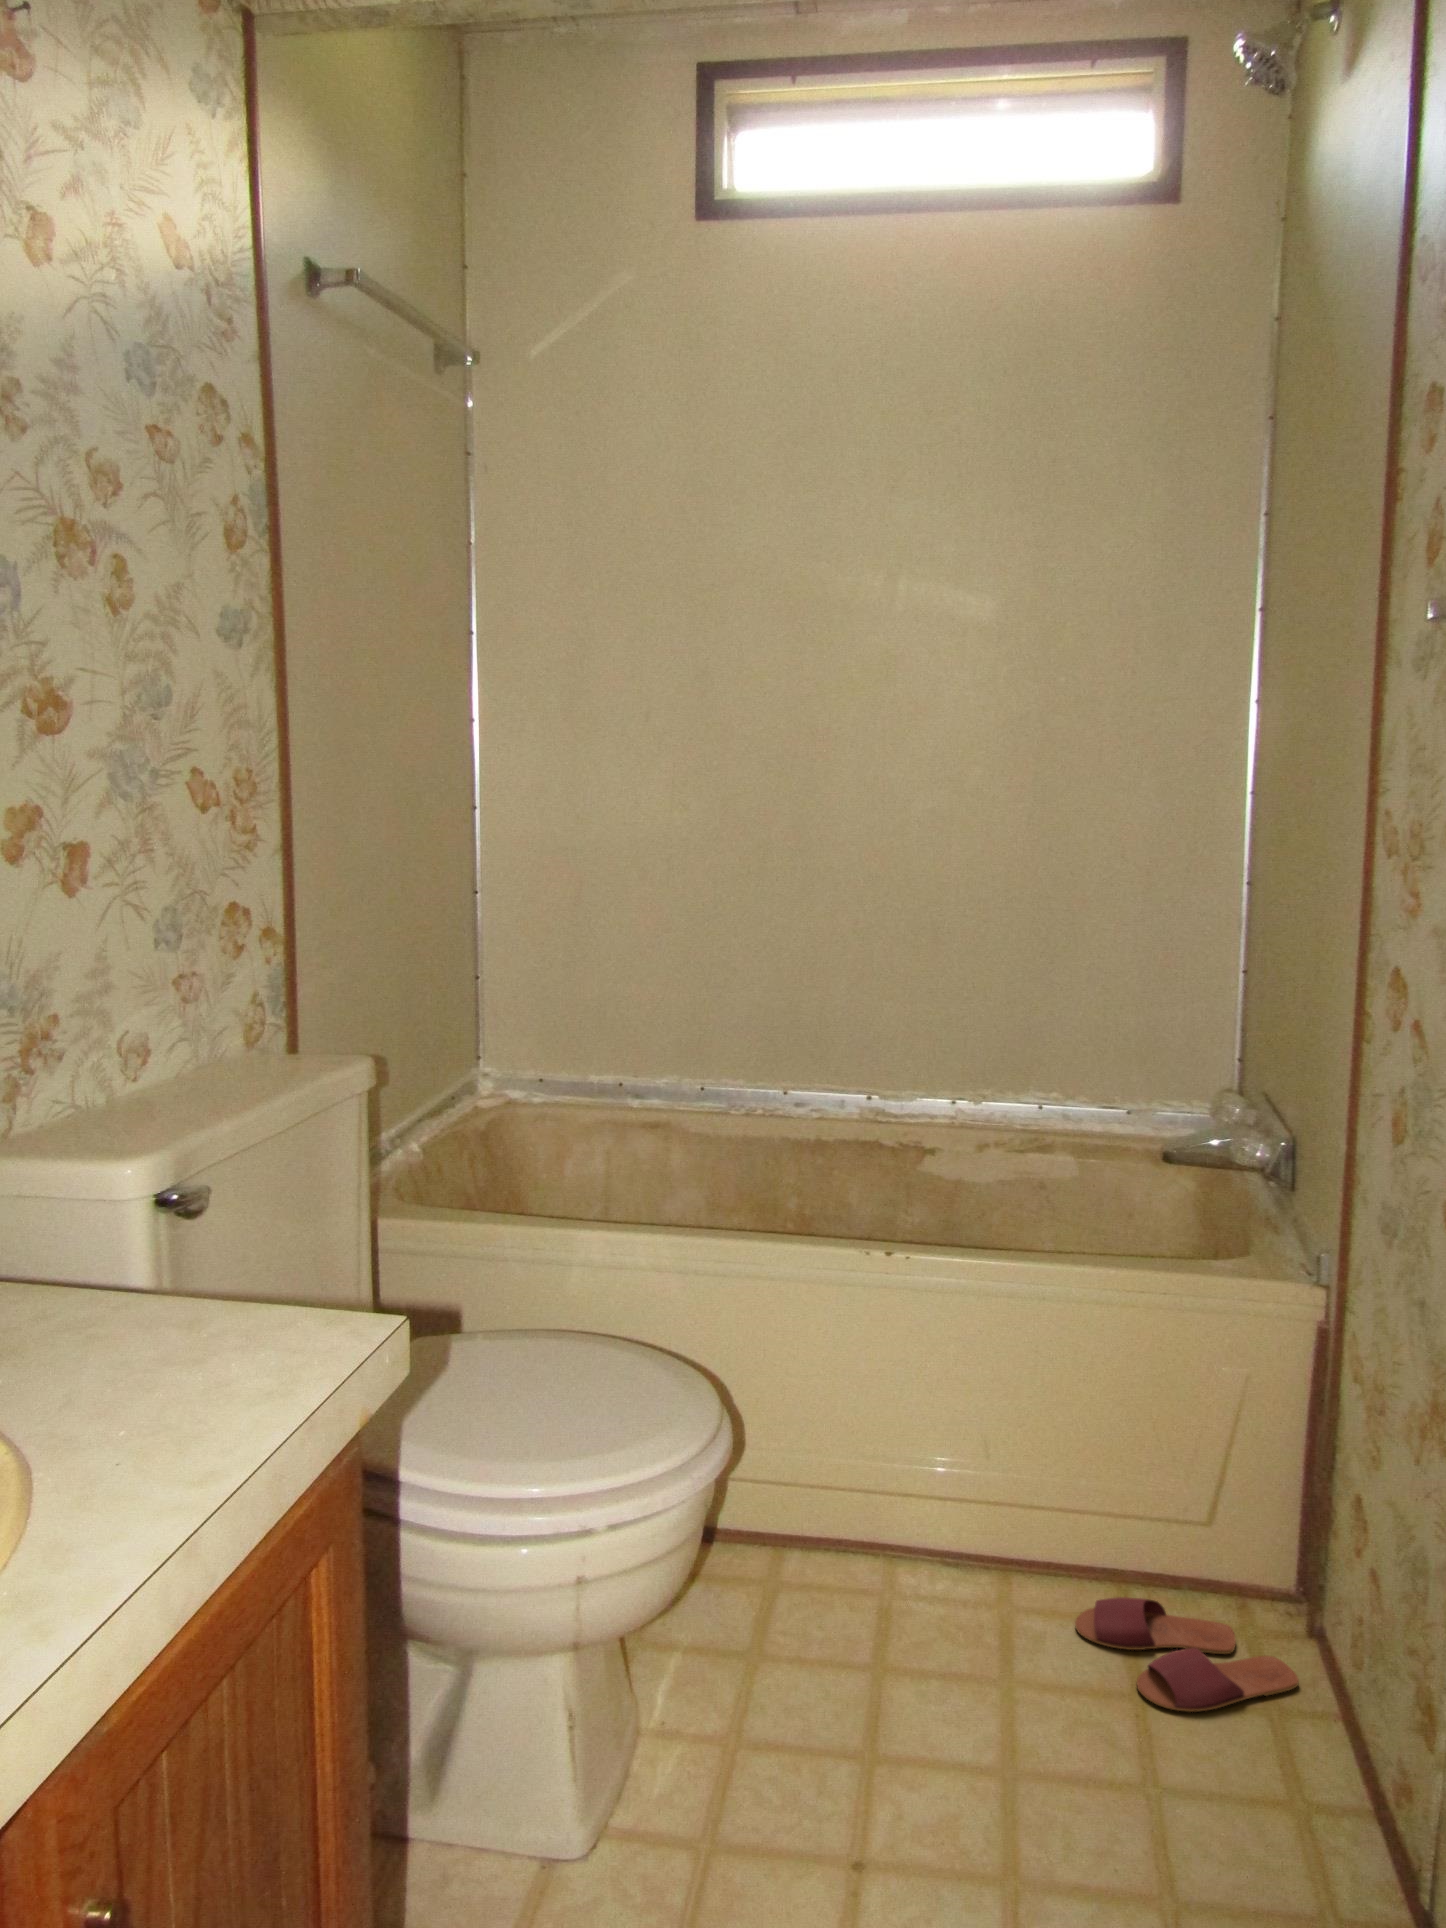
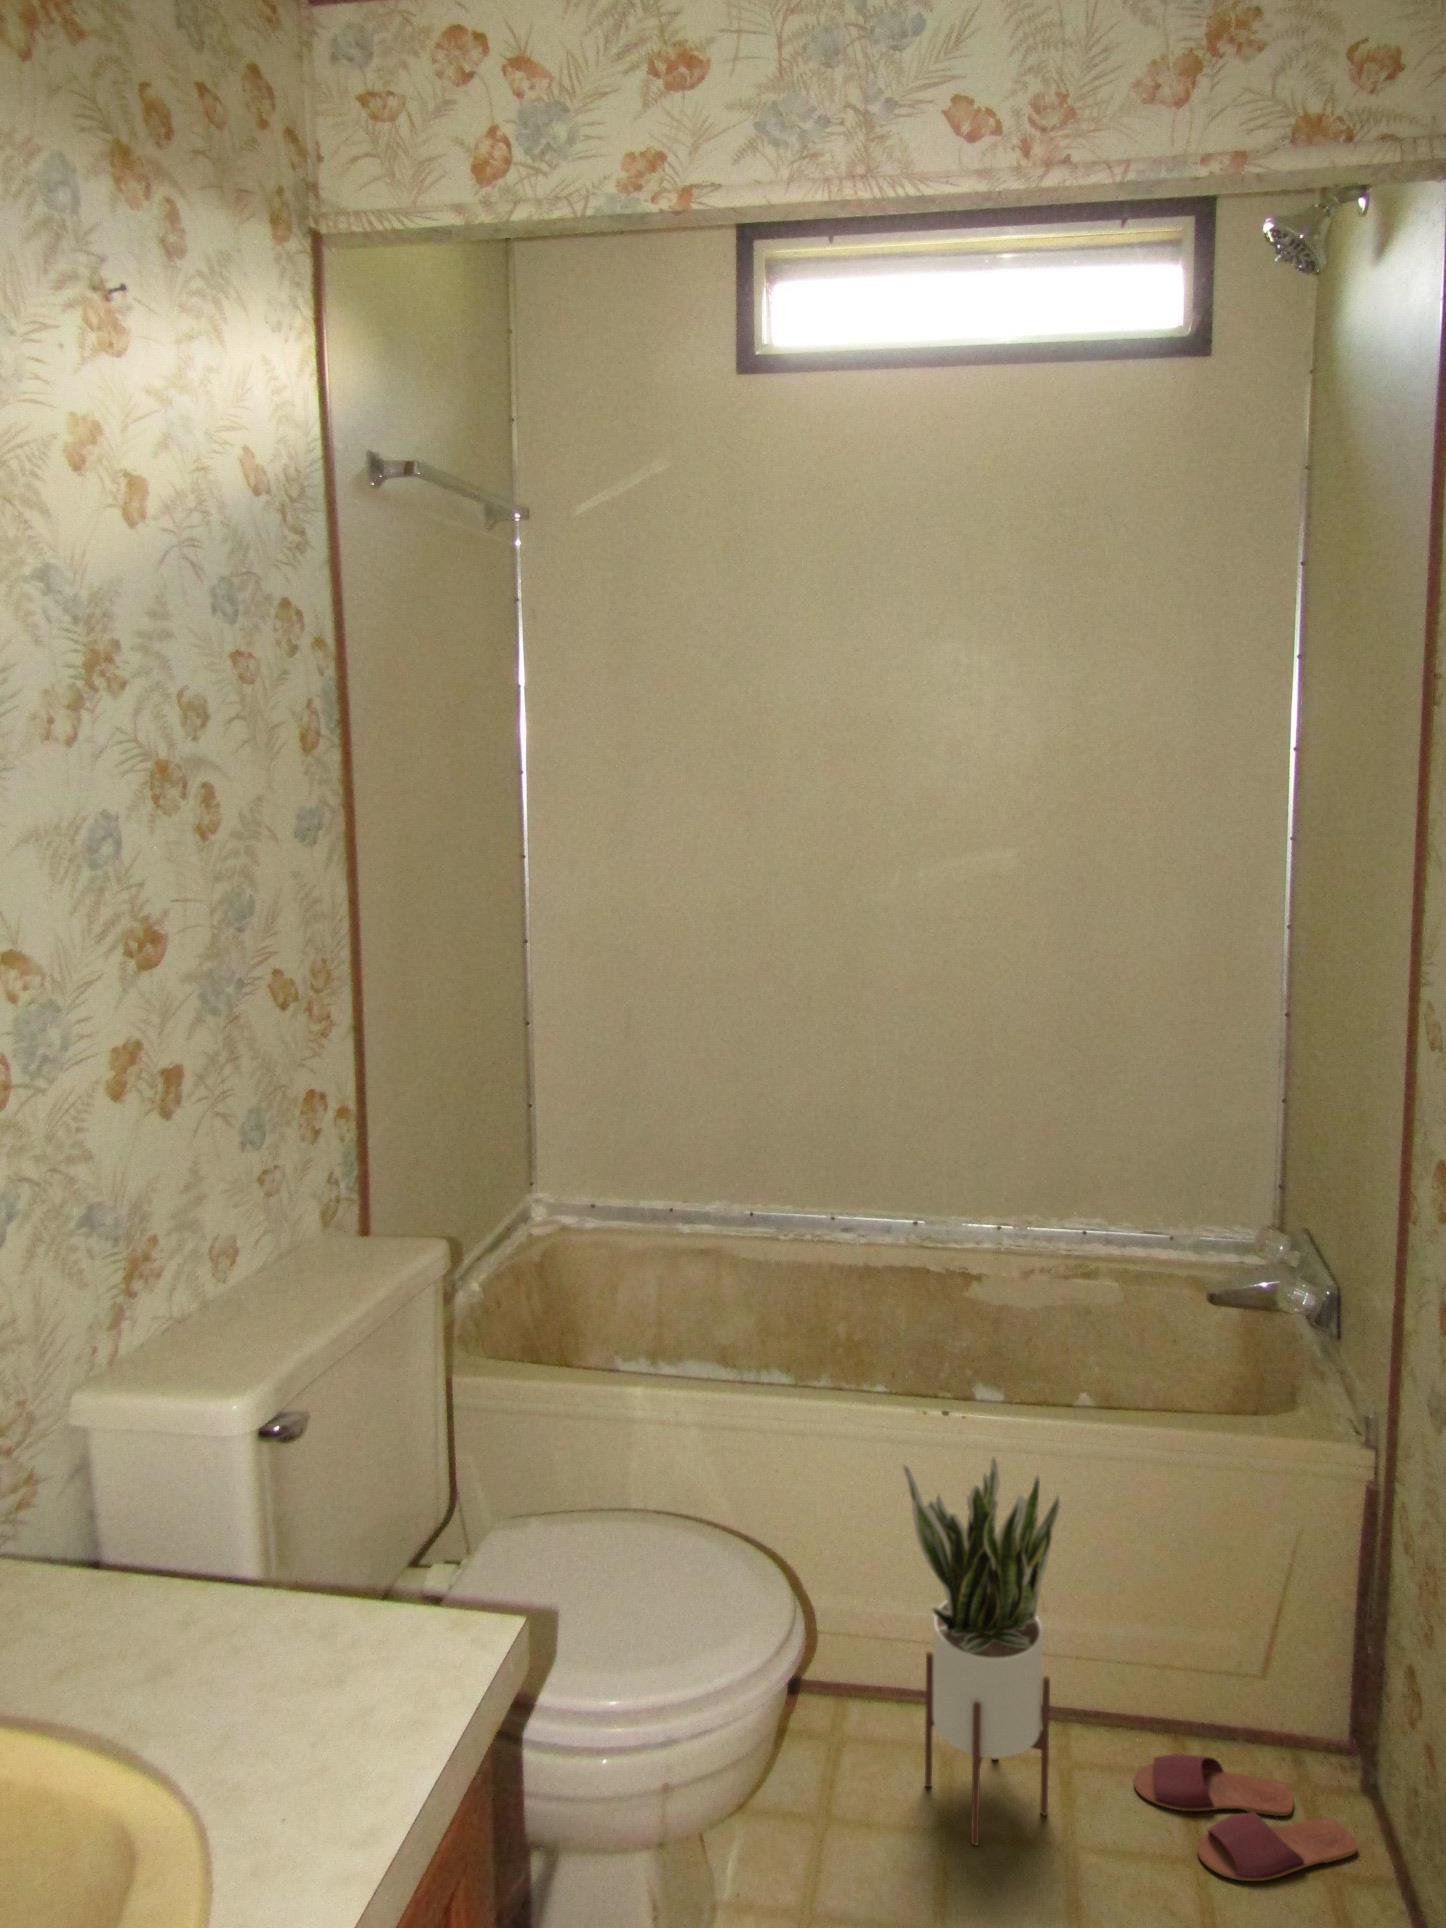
potted plant: none [842,1287,1003,1679] -> present [903,1457,1060,1845]

